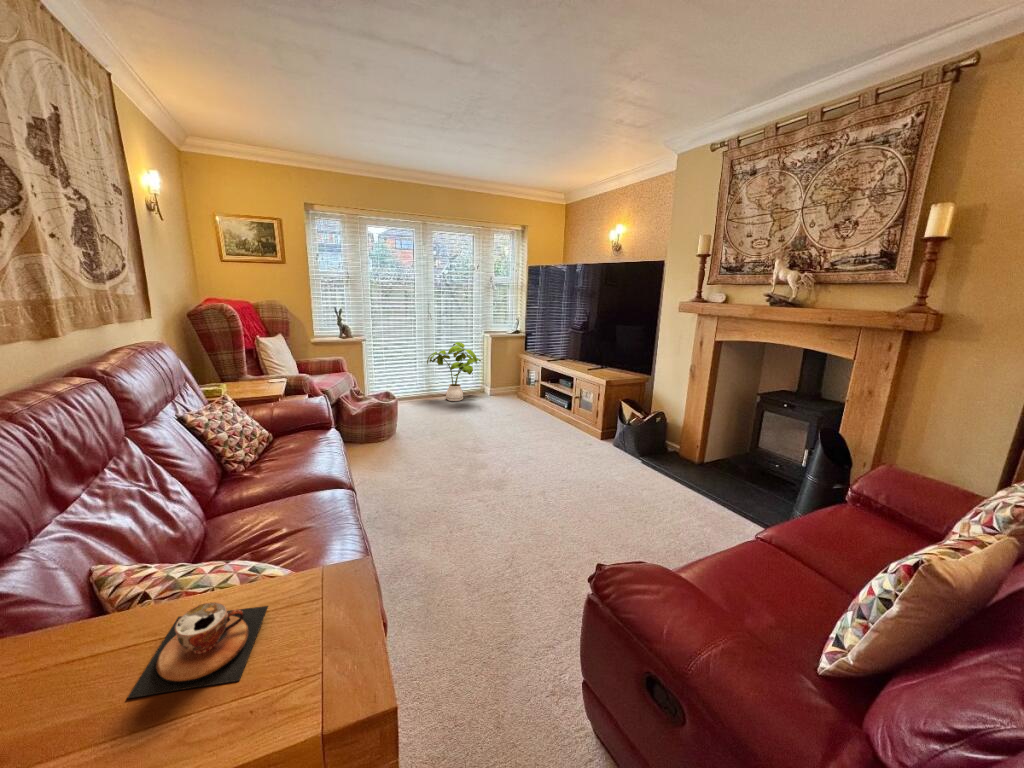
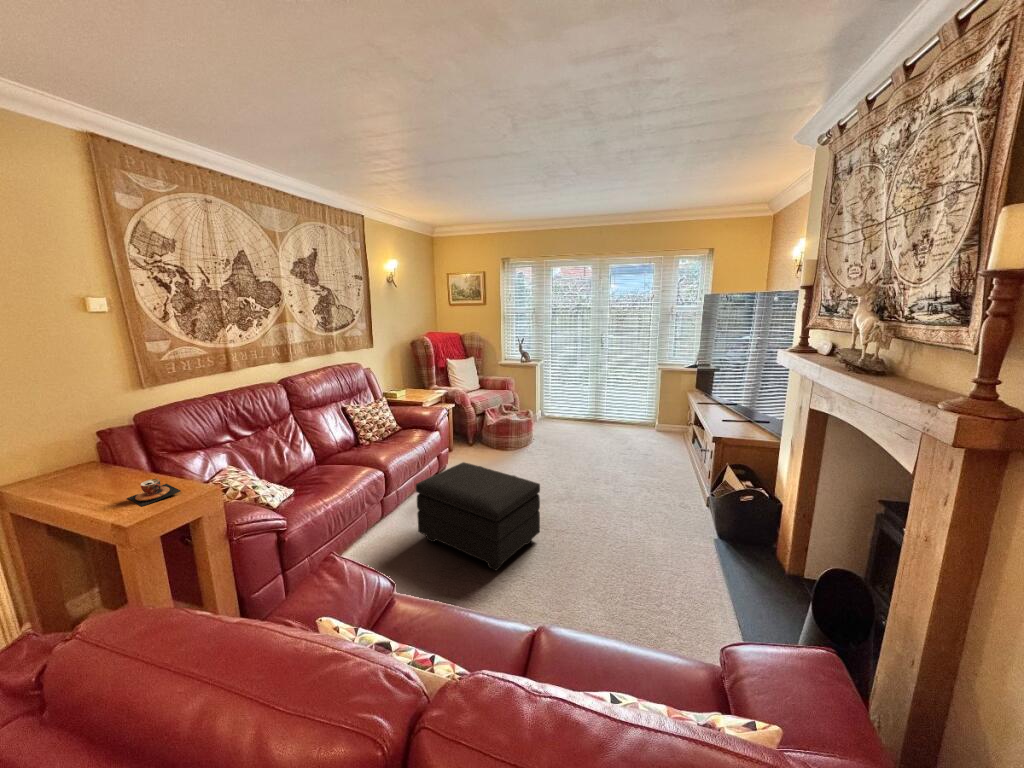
house plant: present [427,342,481,401] -> none [592,373,653,432]
footstool: none [429,445,563,552] -> present [416,462,540,570]

